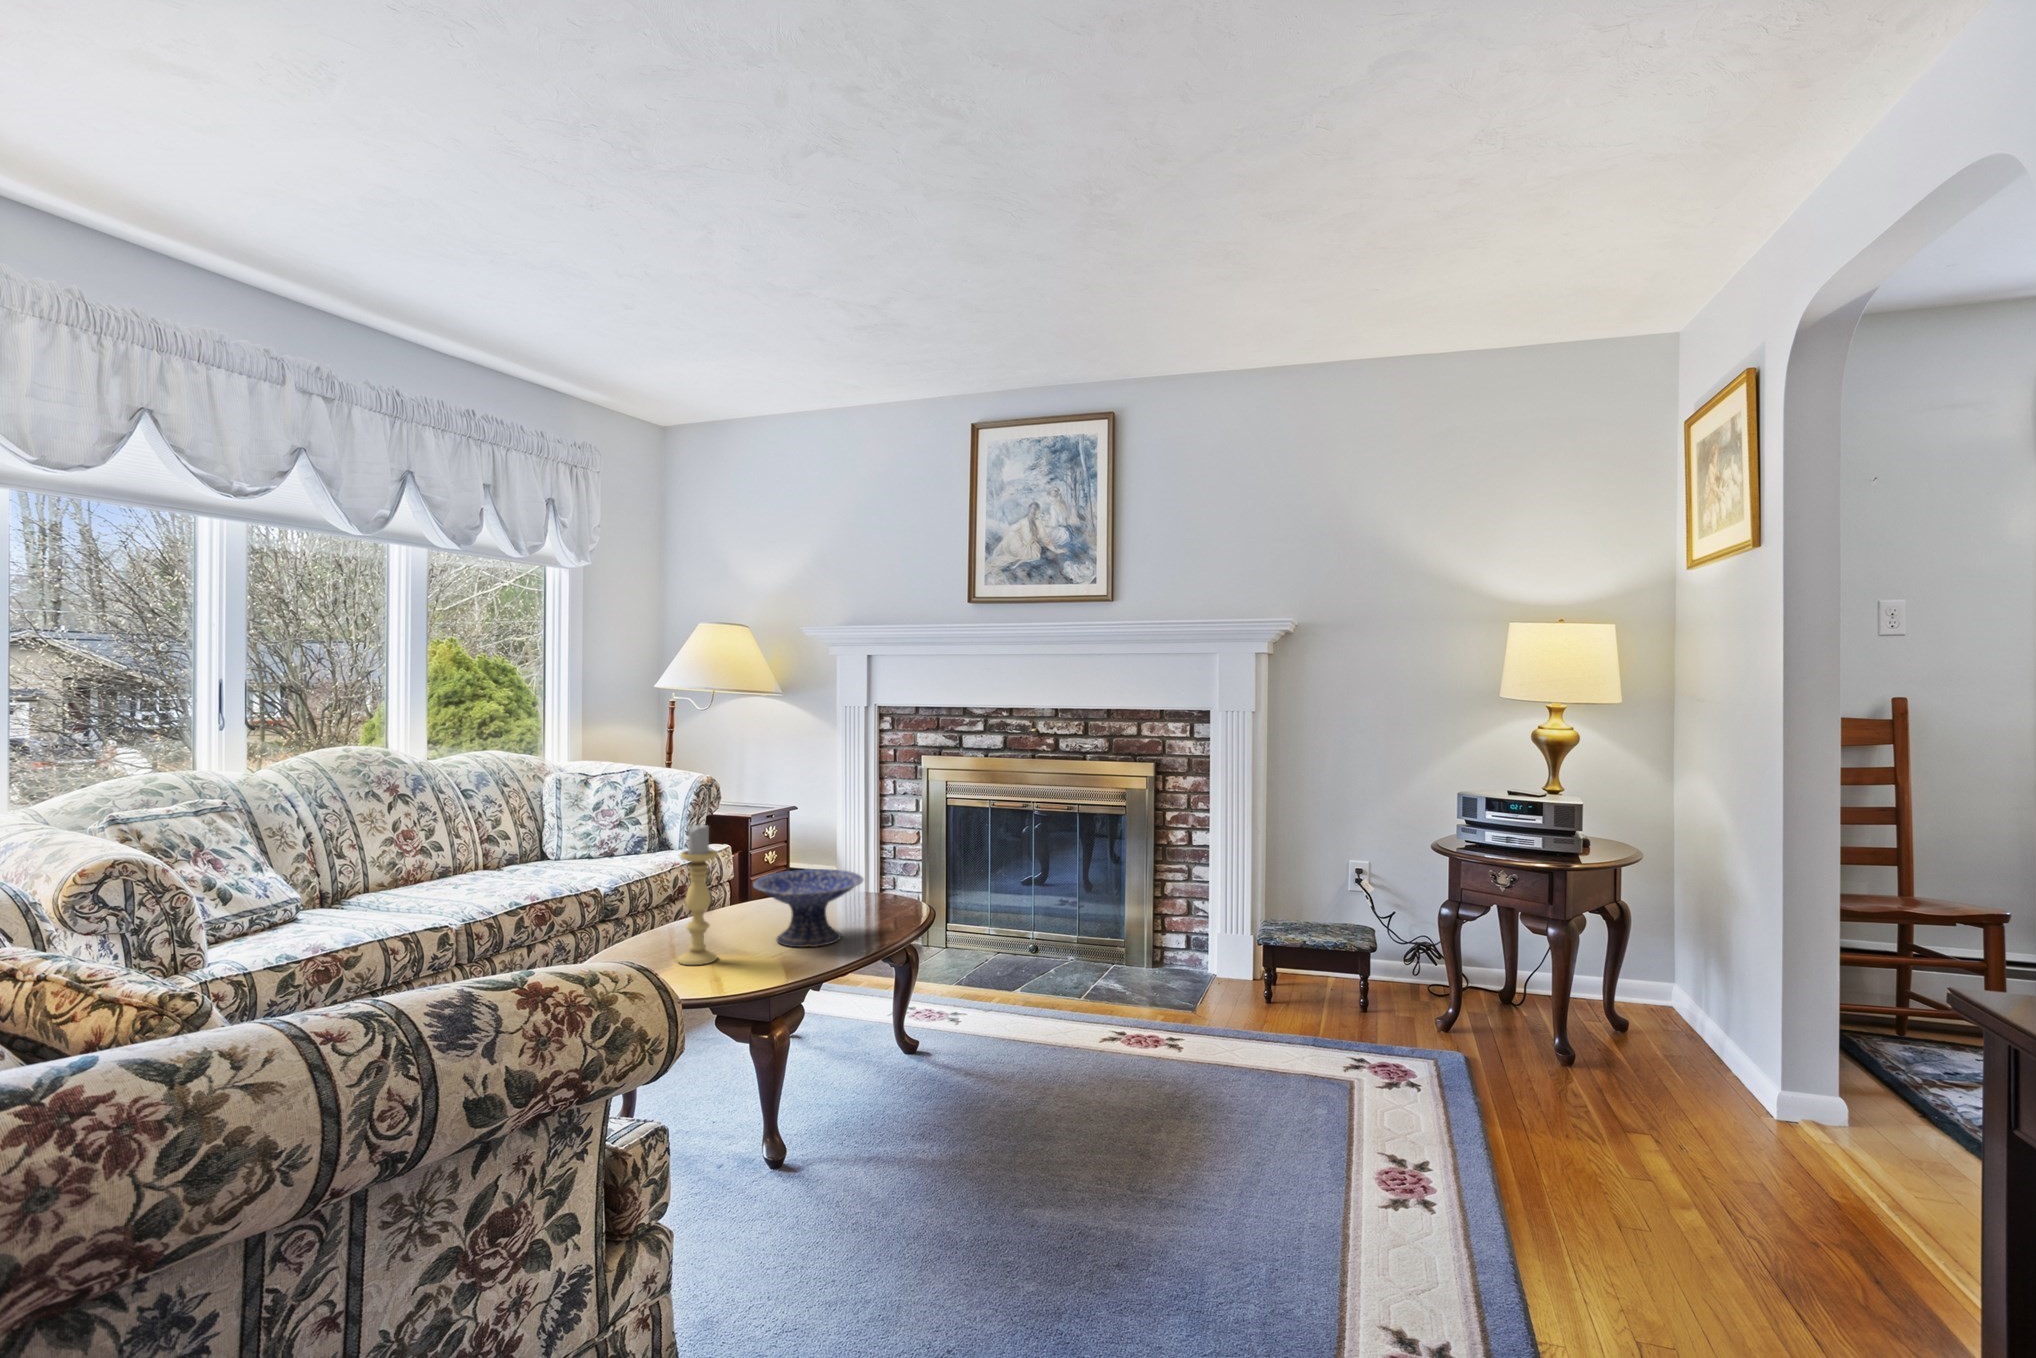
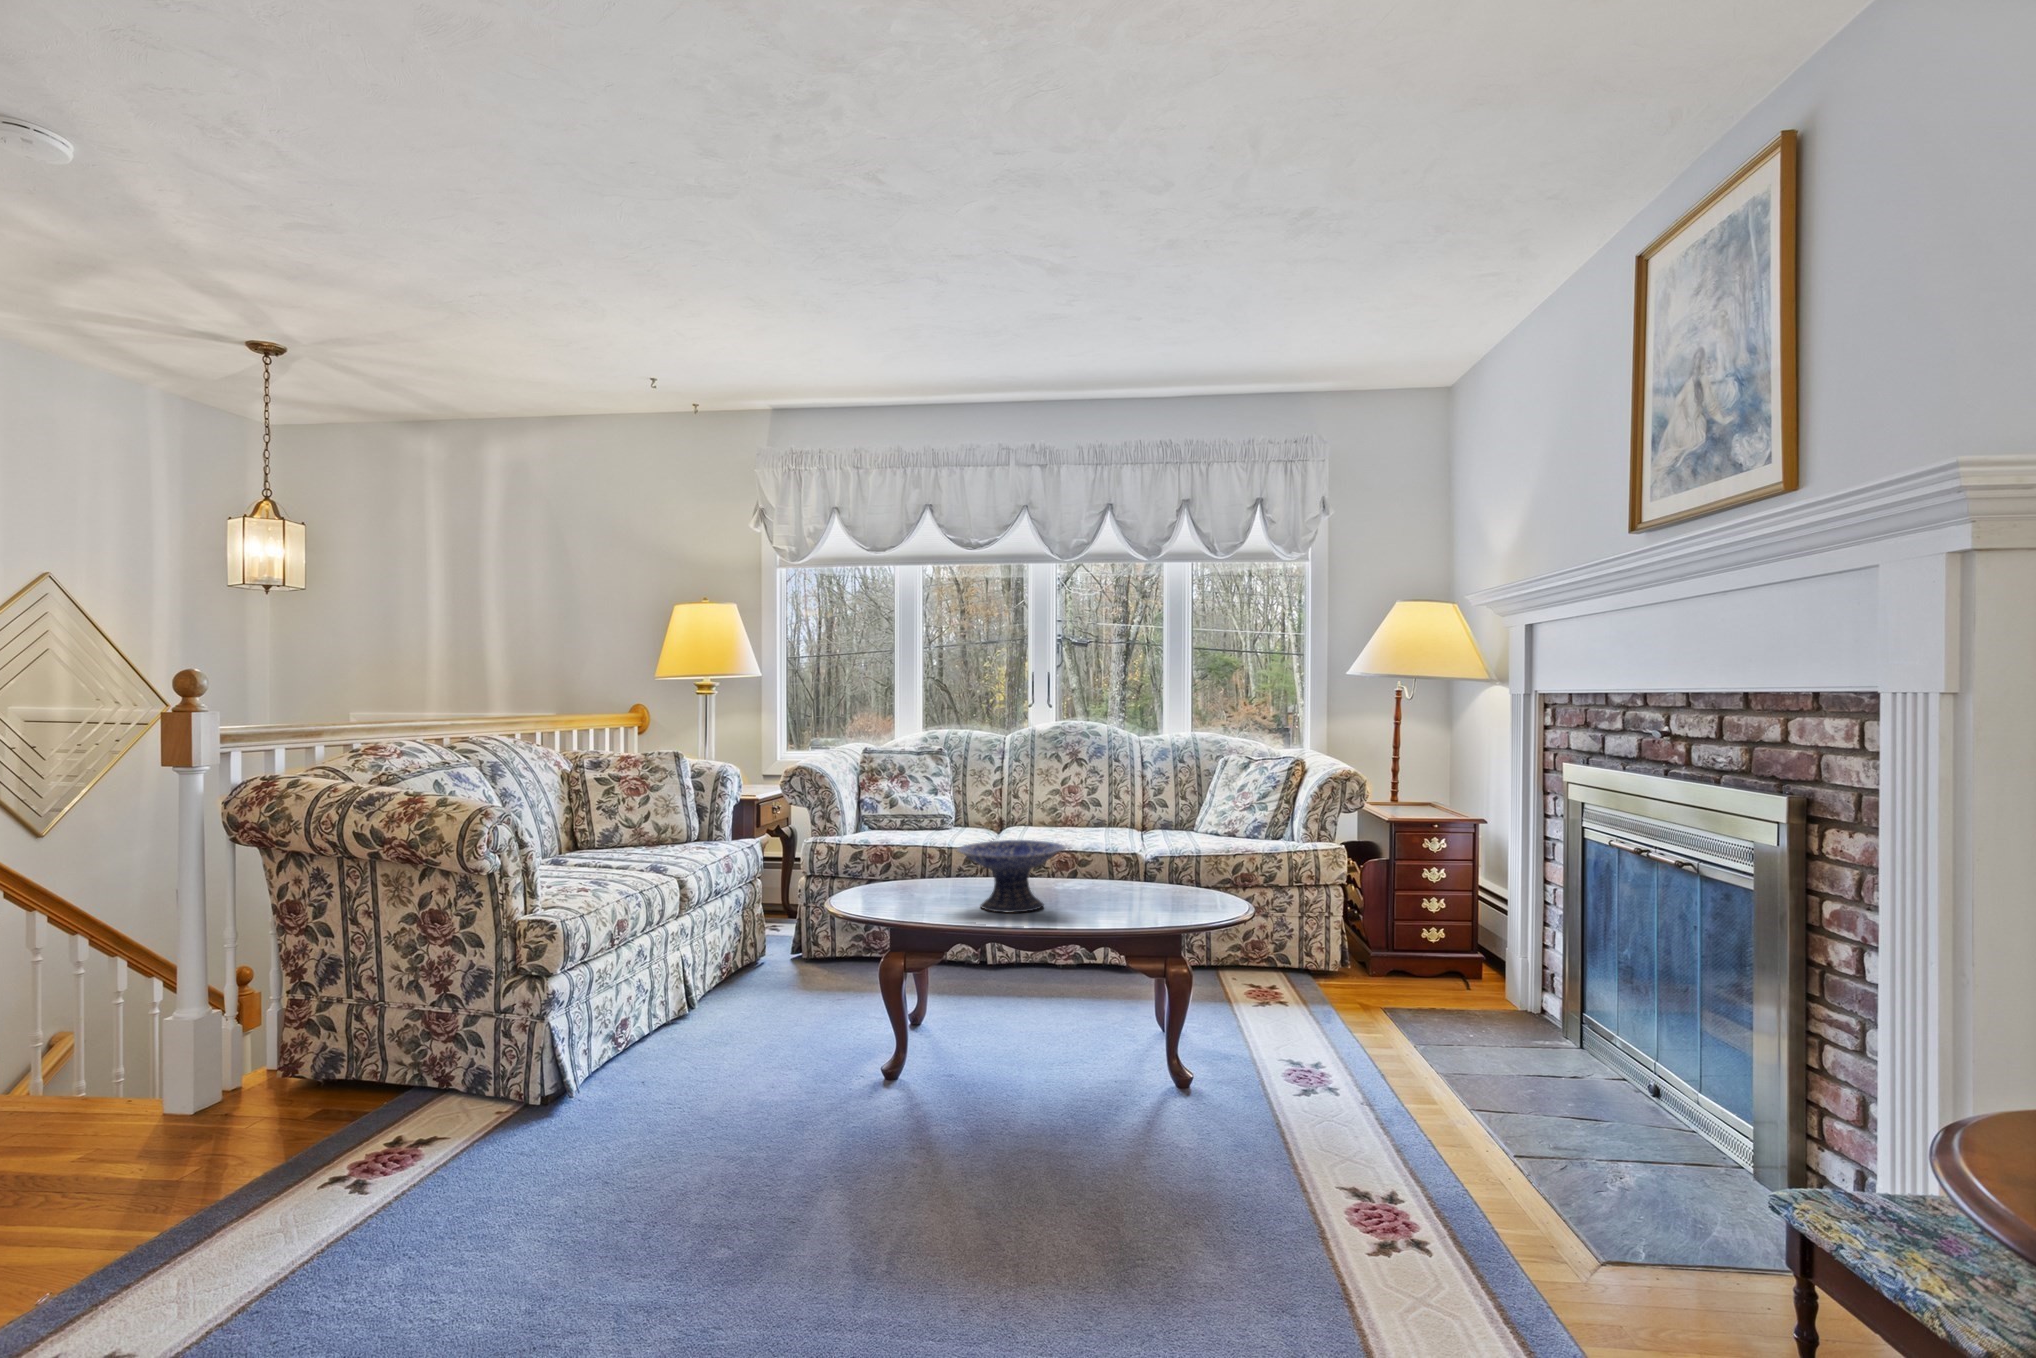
candle holder: present [678,824,717,965] -> none [907,774,939,898]

